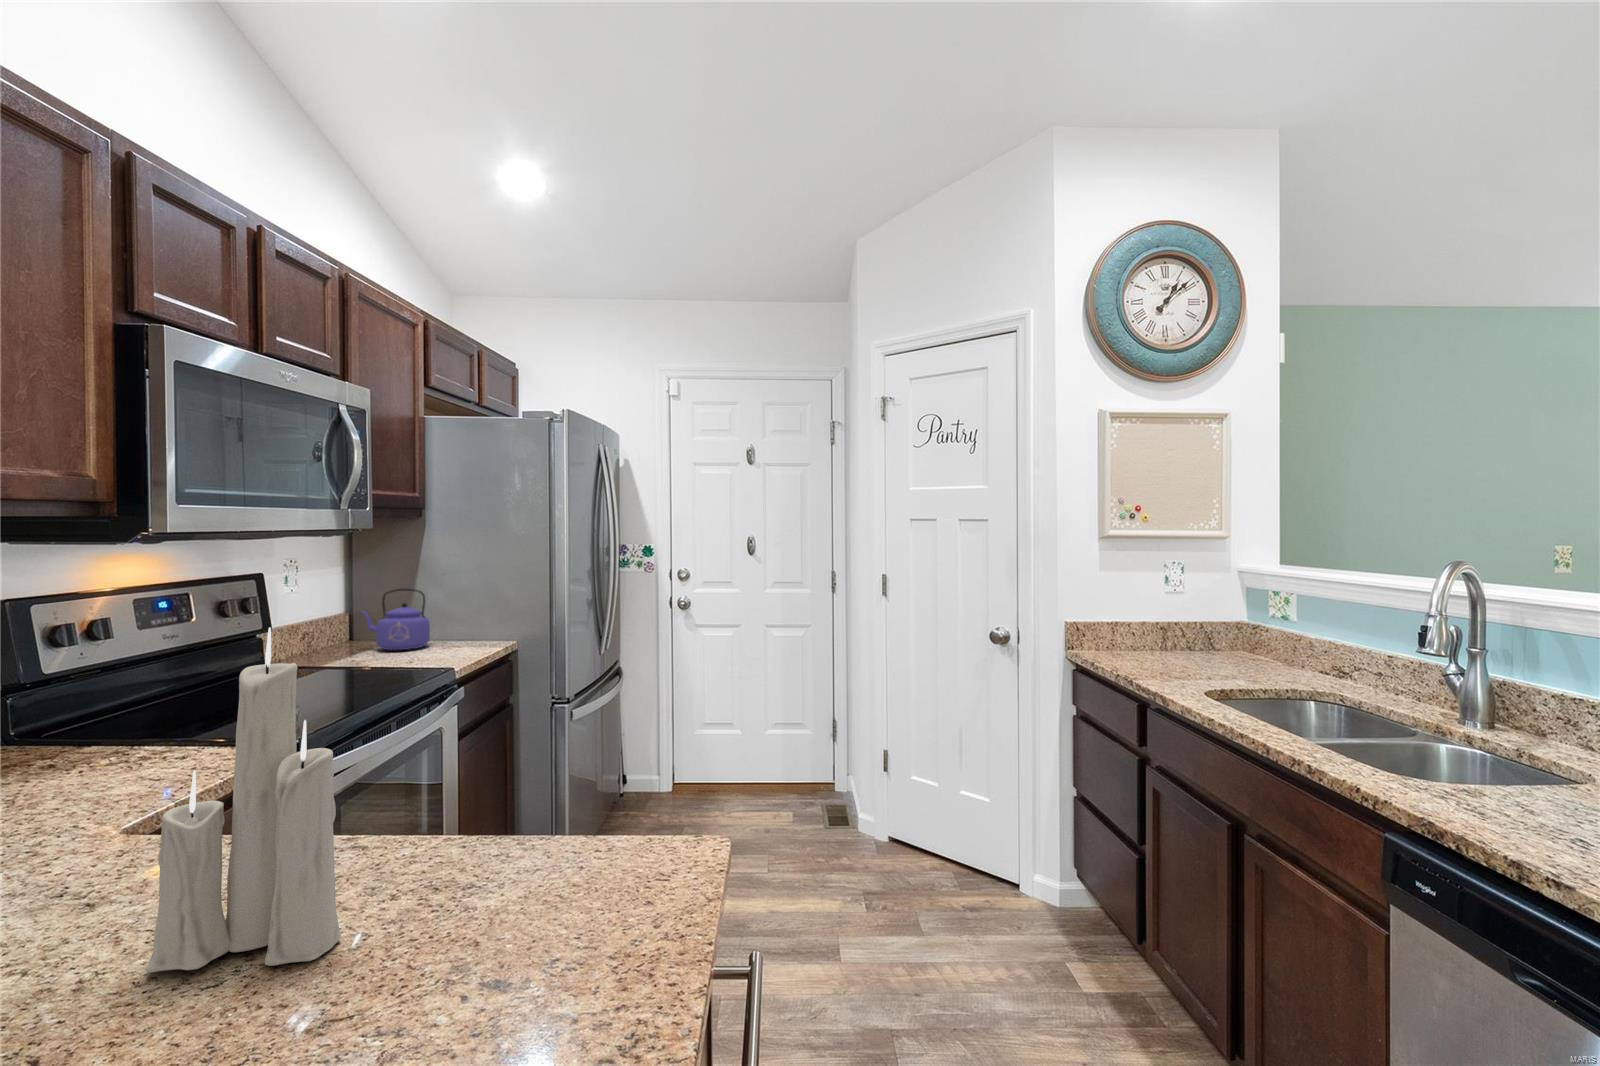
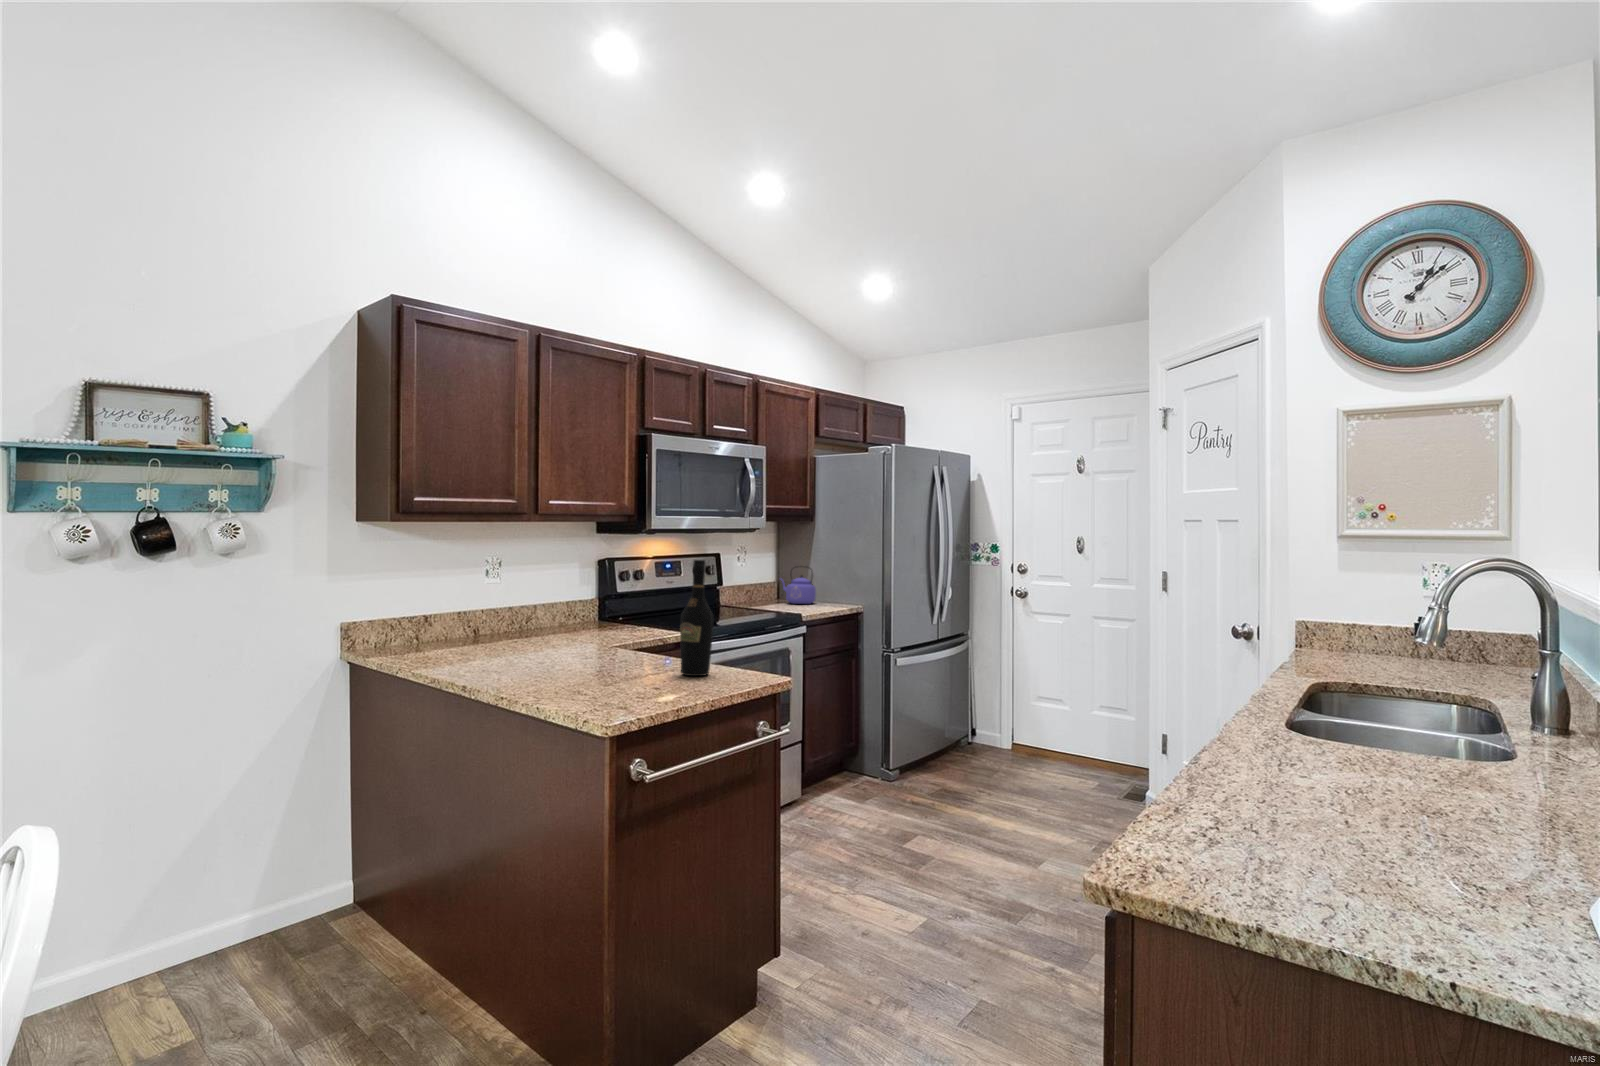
candle: present [145,627,341,972] -> none [611,551,656,663]
wine bottle: none [514,634,614,997] -> present [680,560,713,676]

